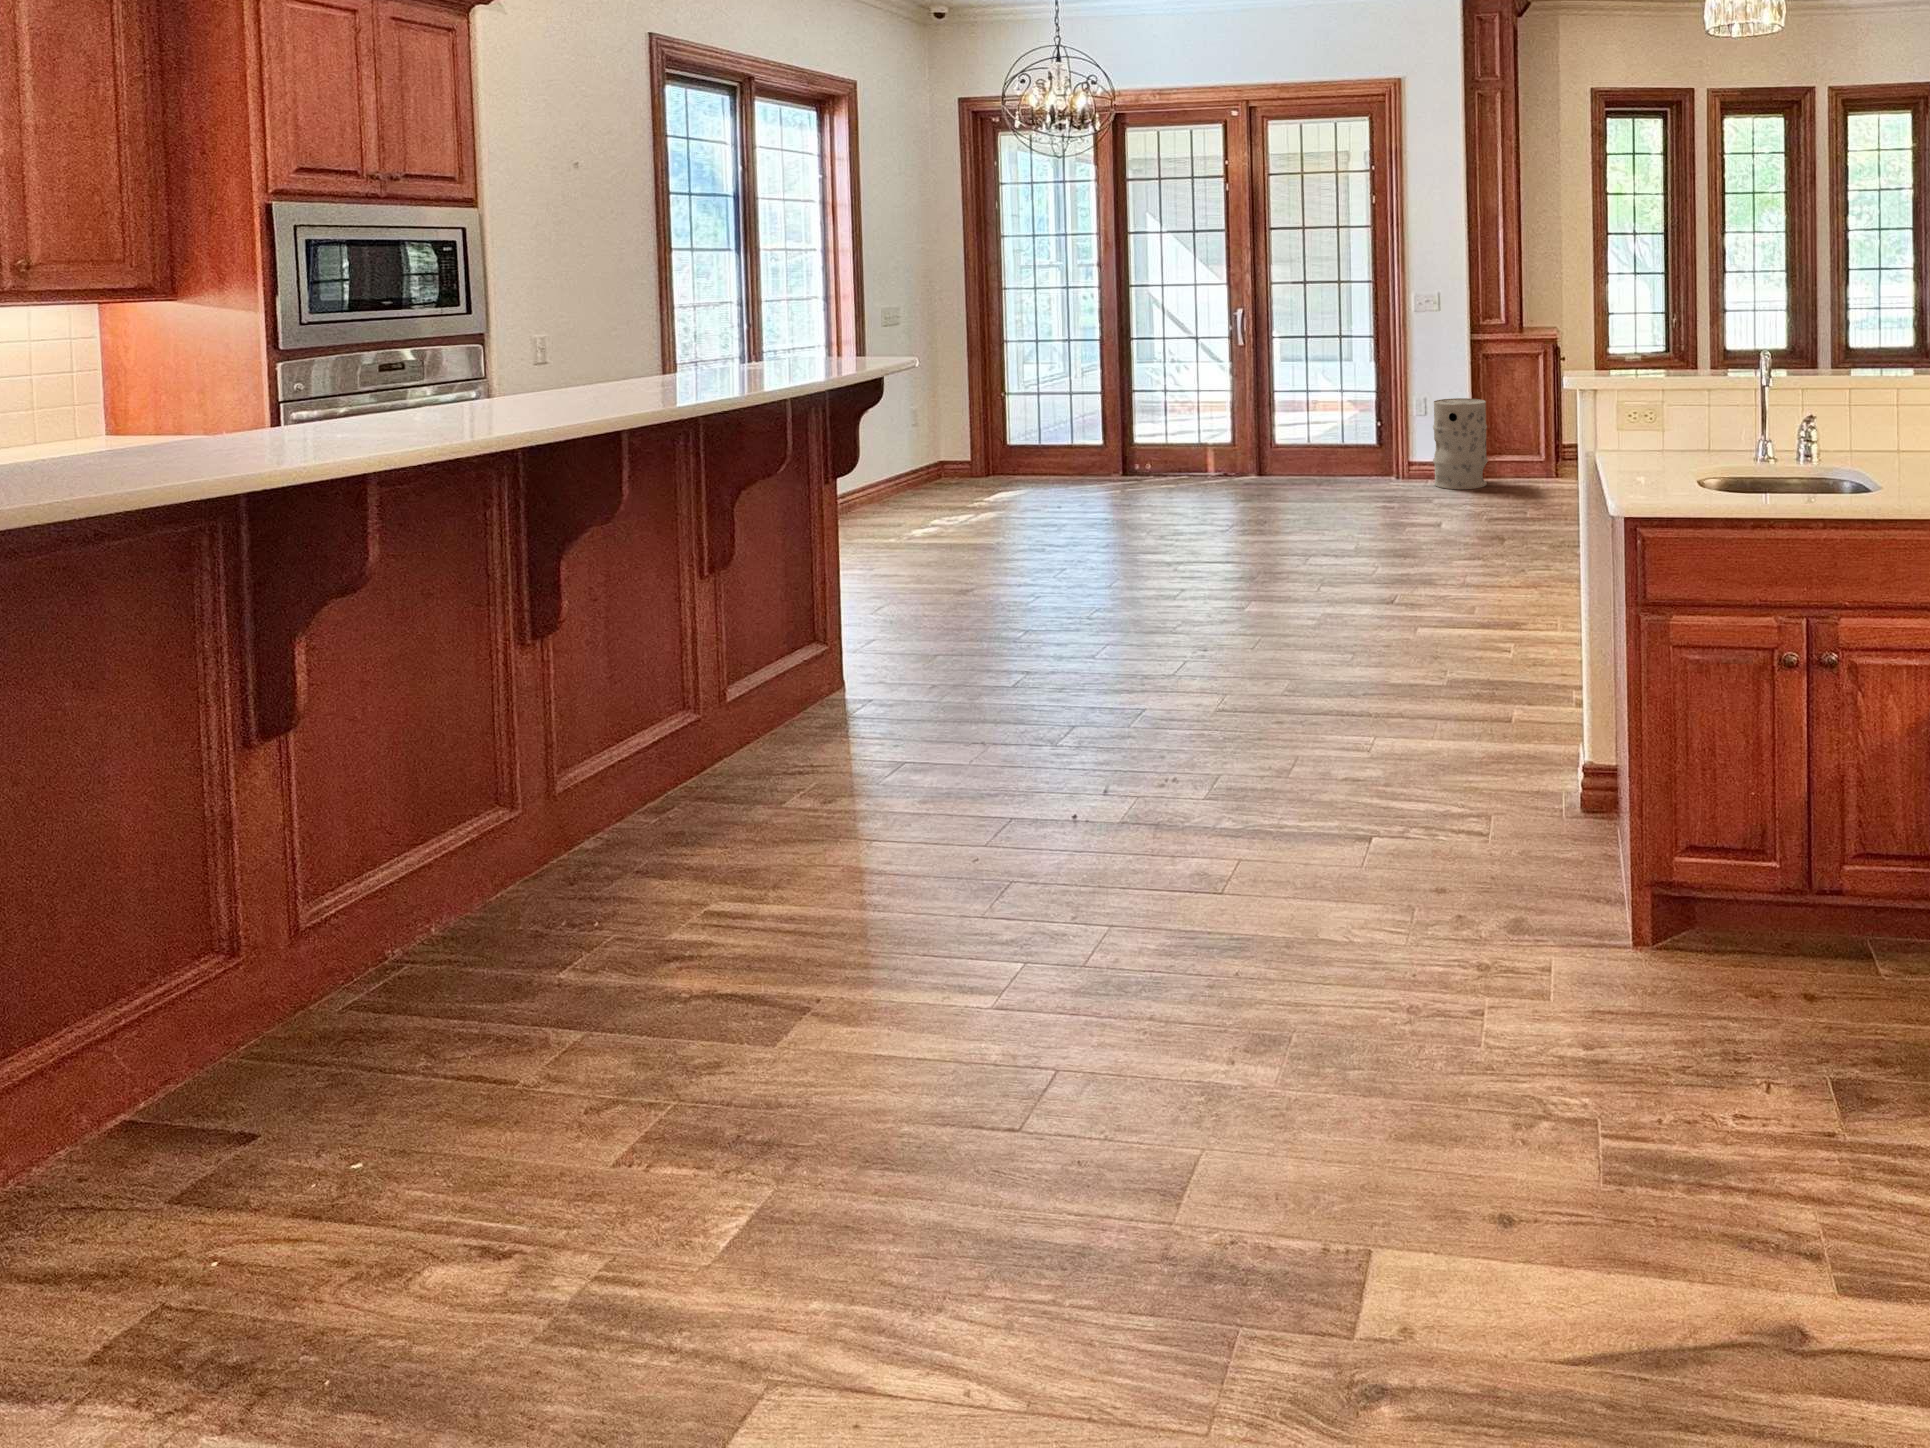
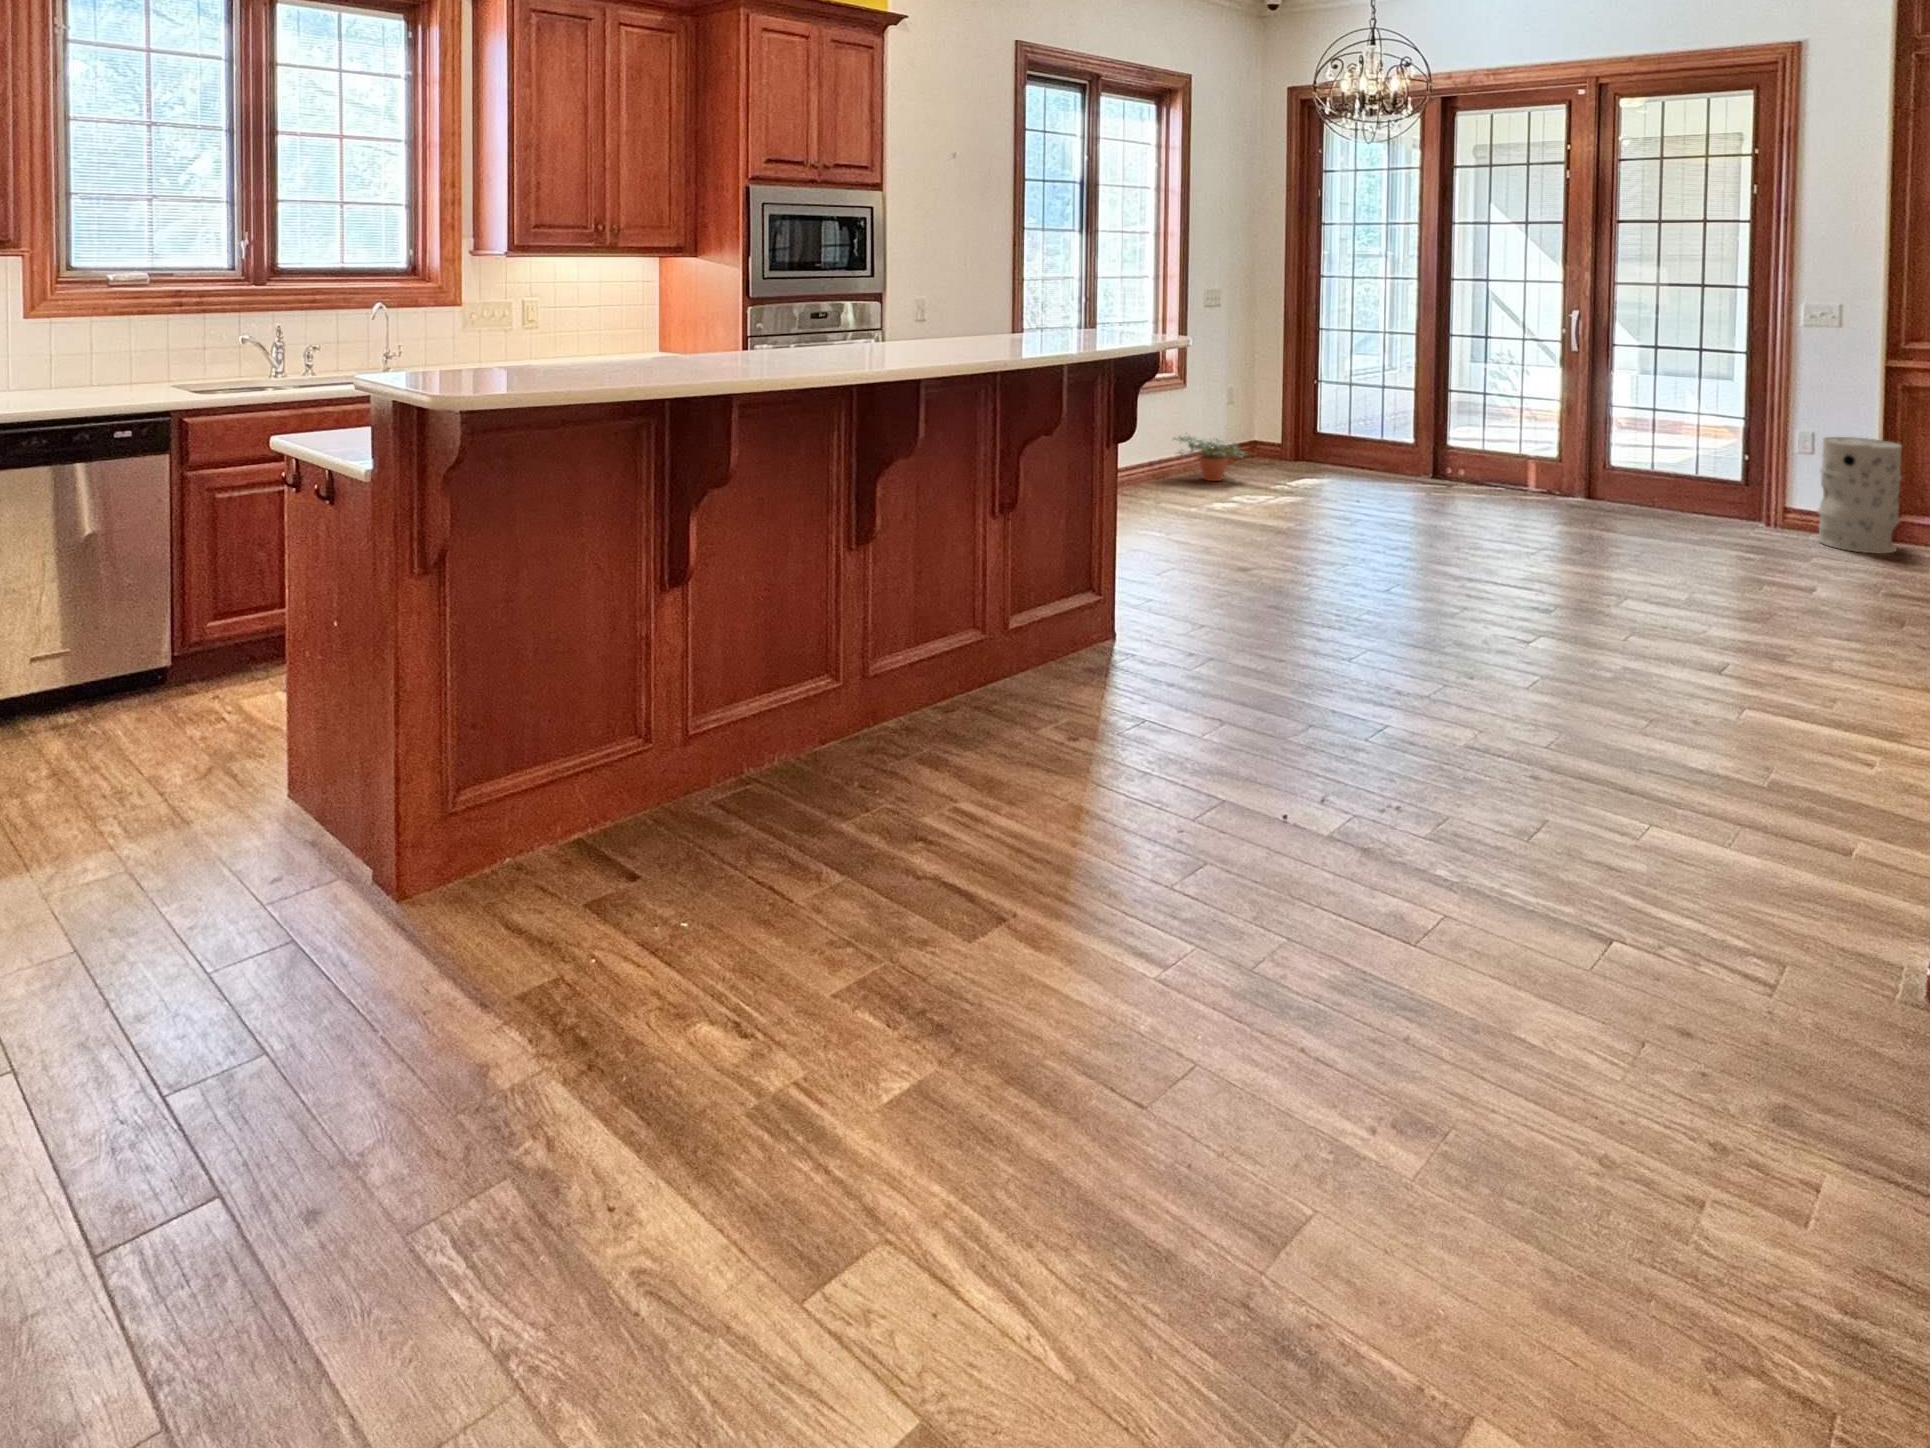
potted plant: none [856,460,949,508] -> present [1174,433,1245,481]

